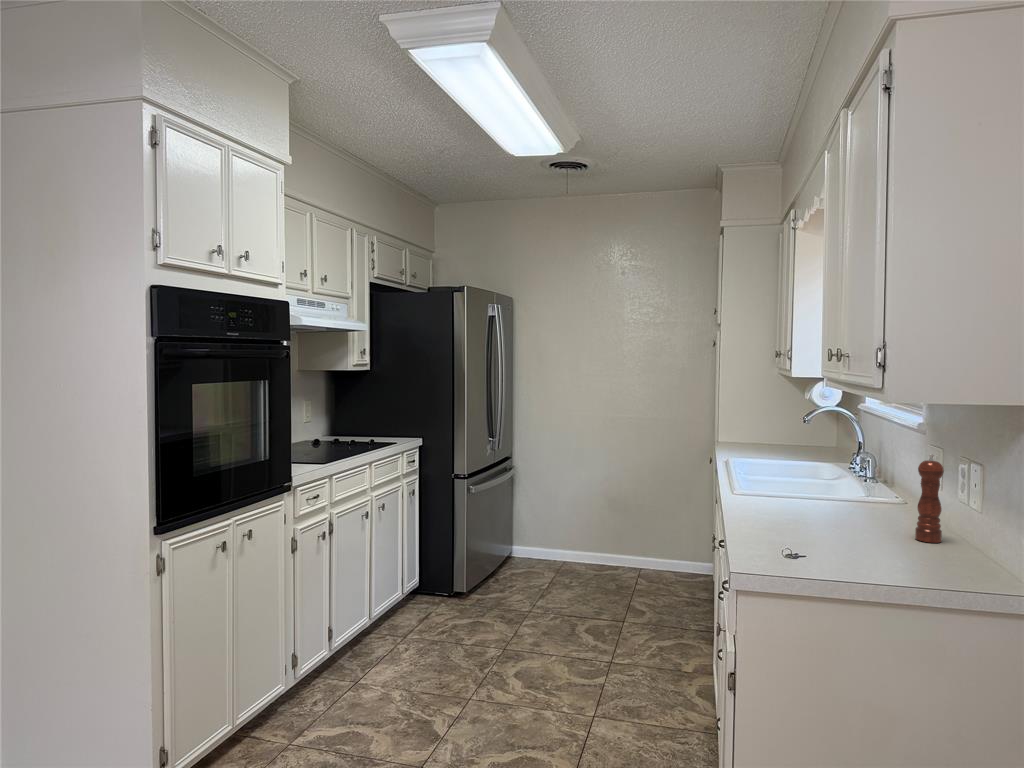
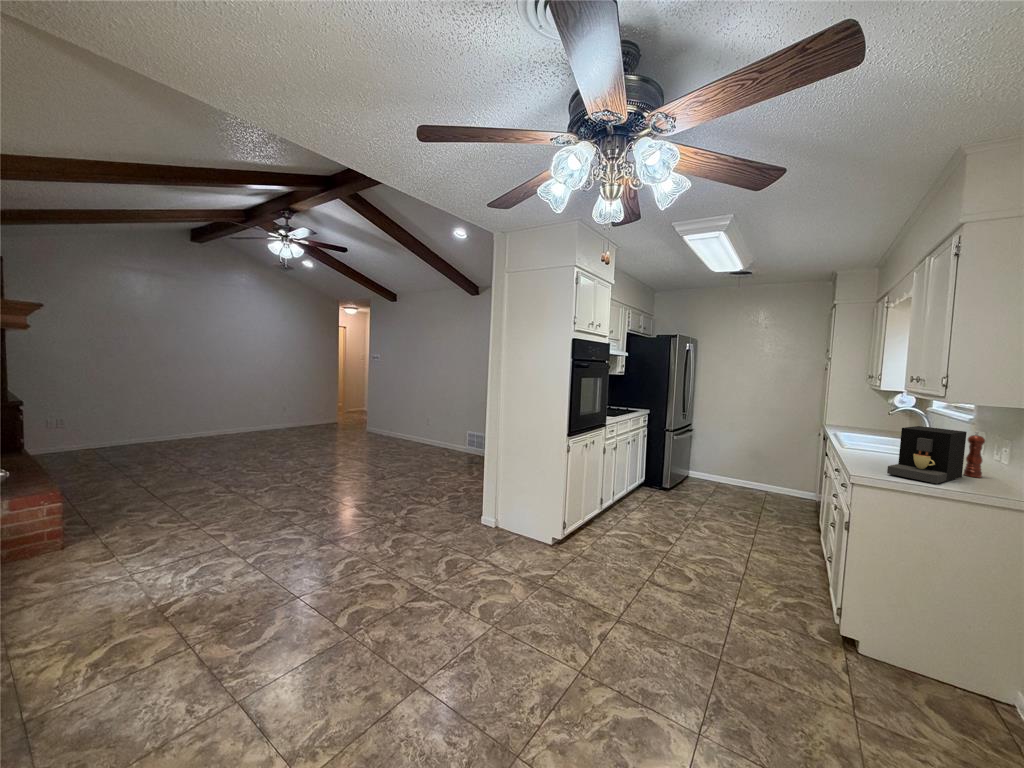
coffee maker: none [796,449,917,575] -> present [887,426,967,484]

